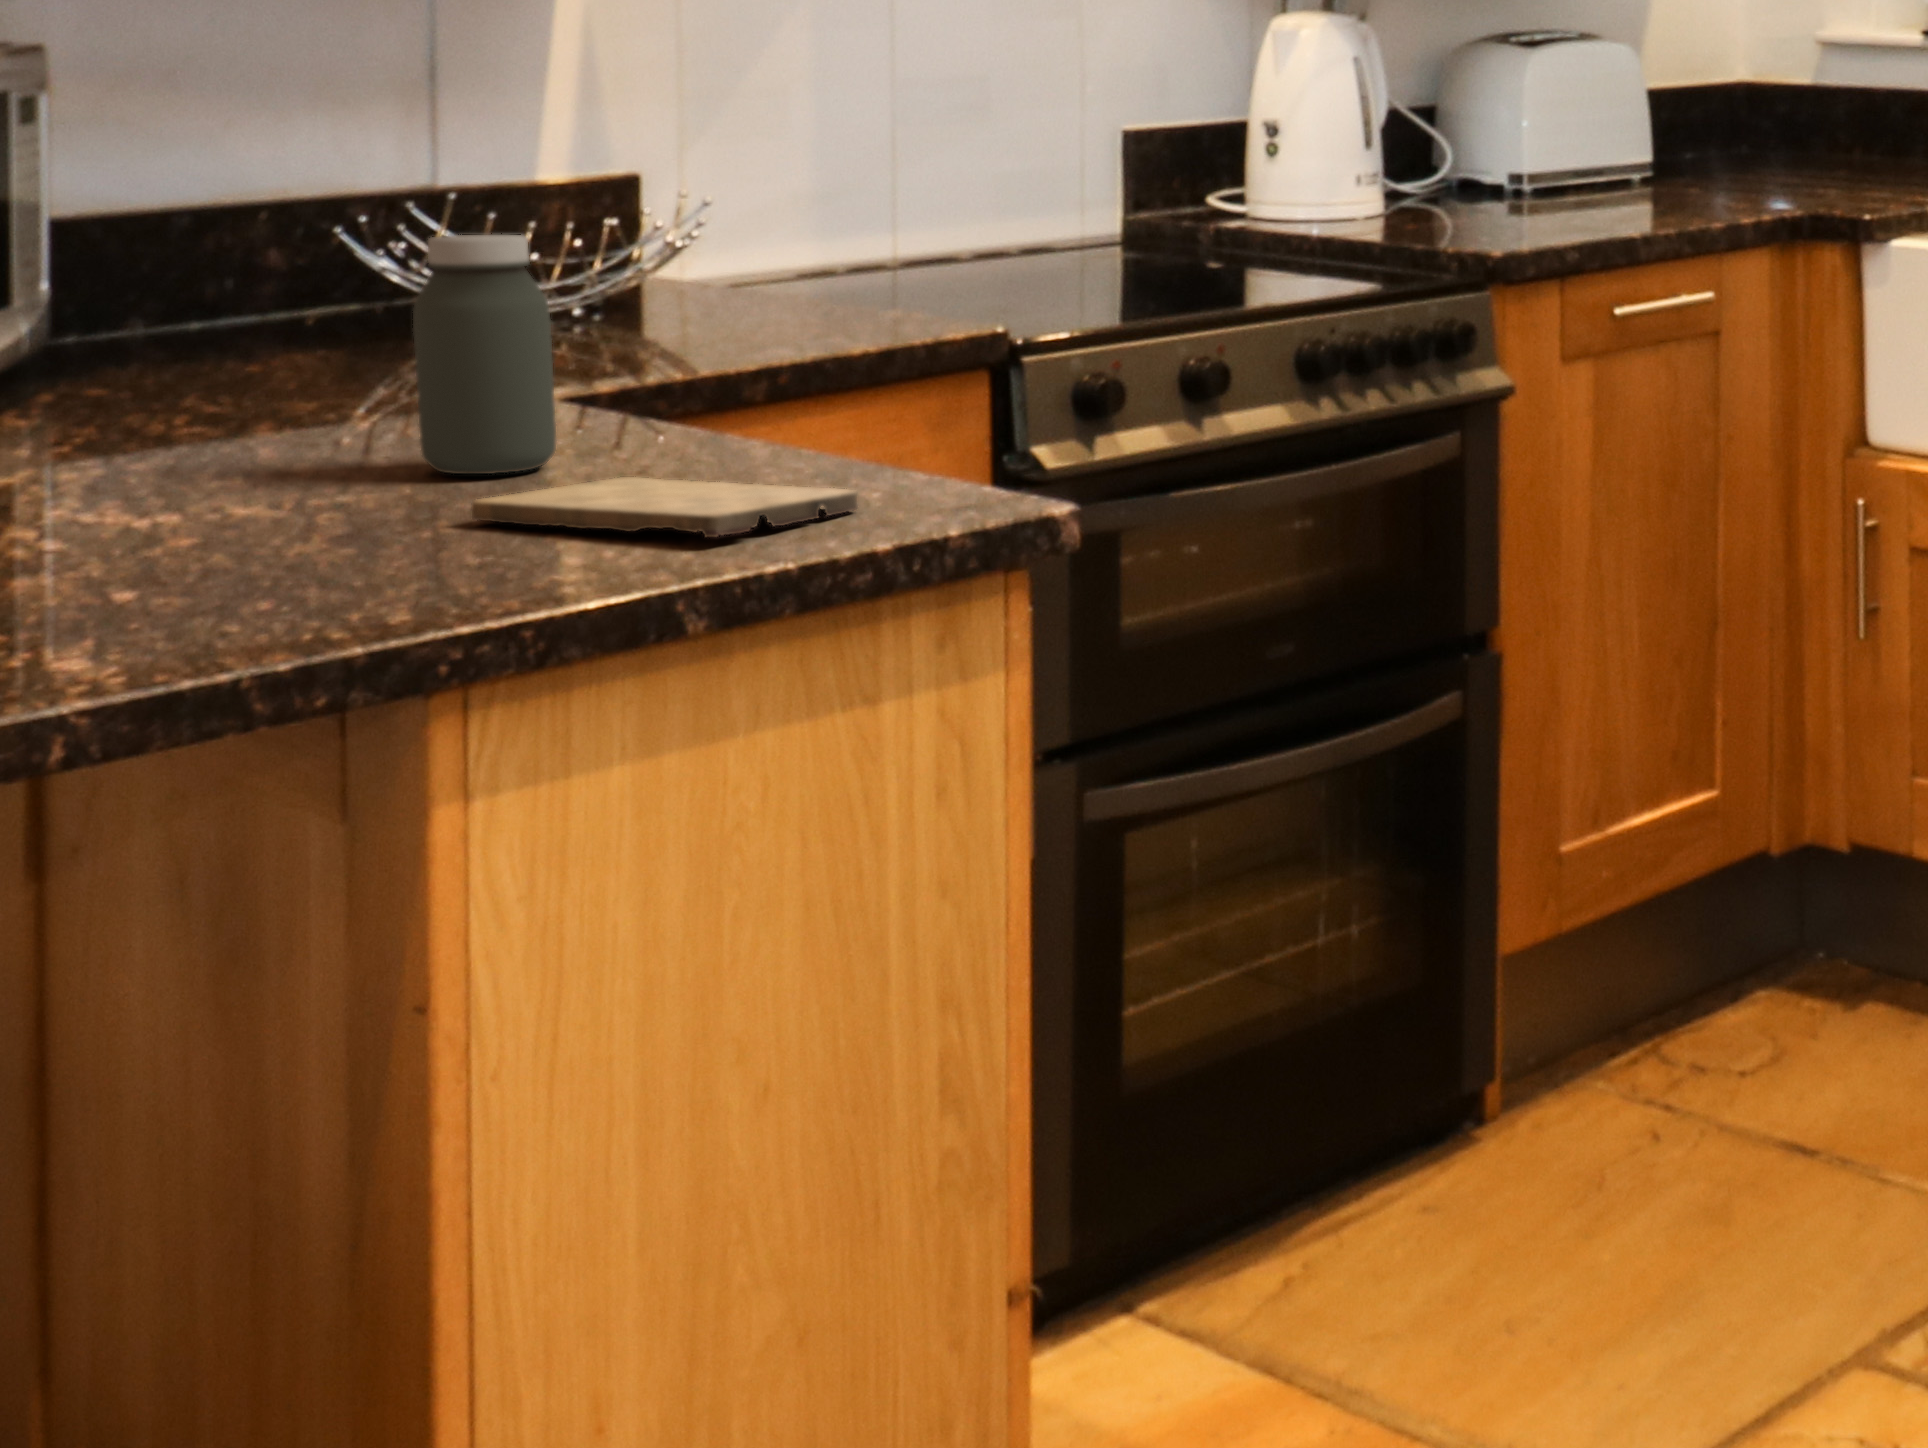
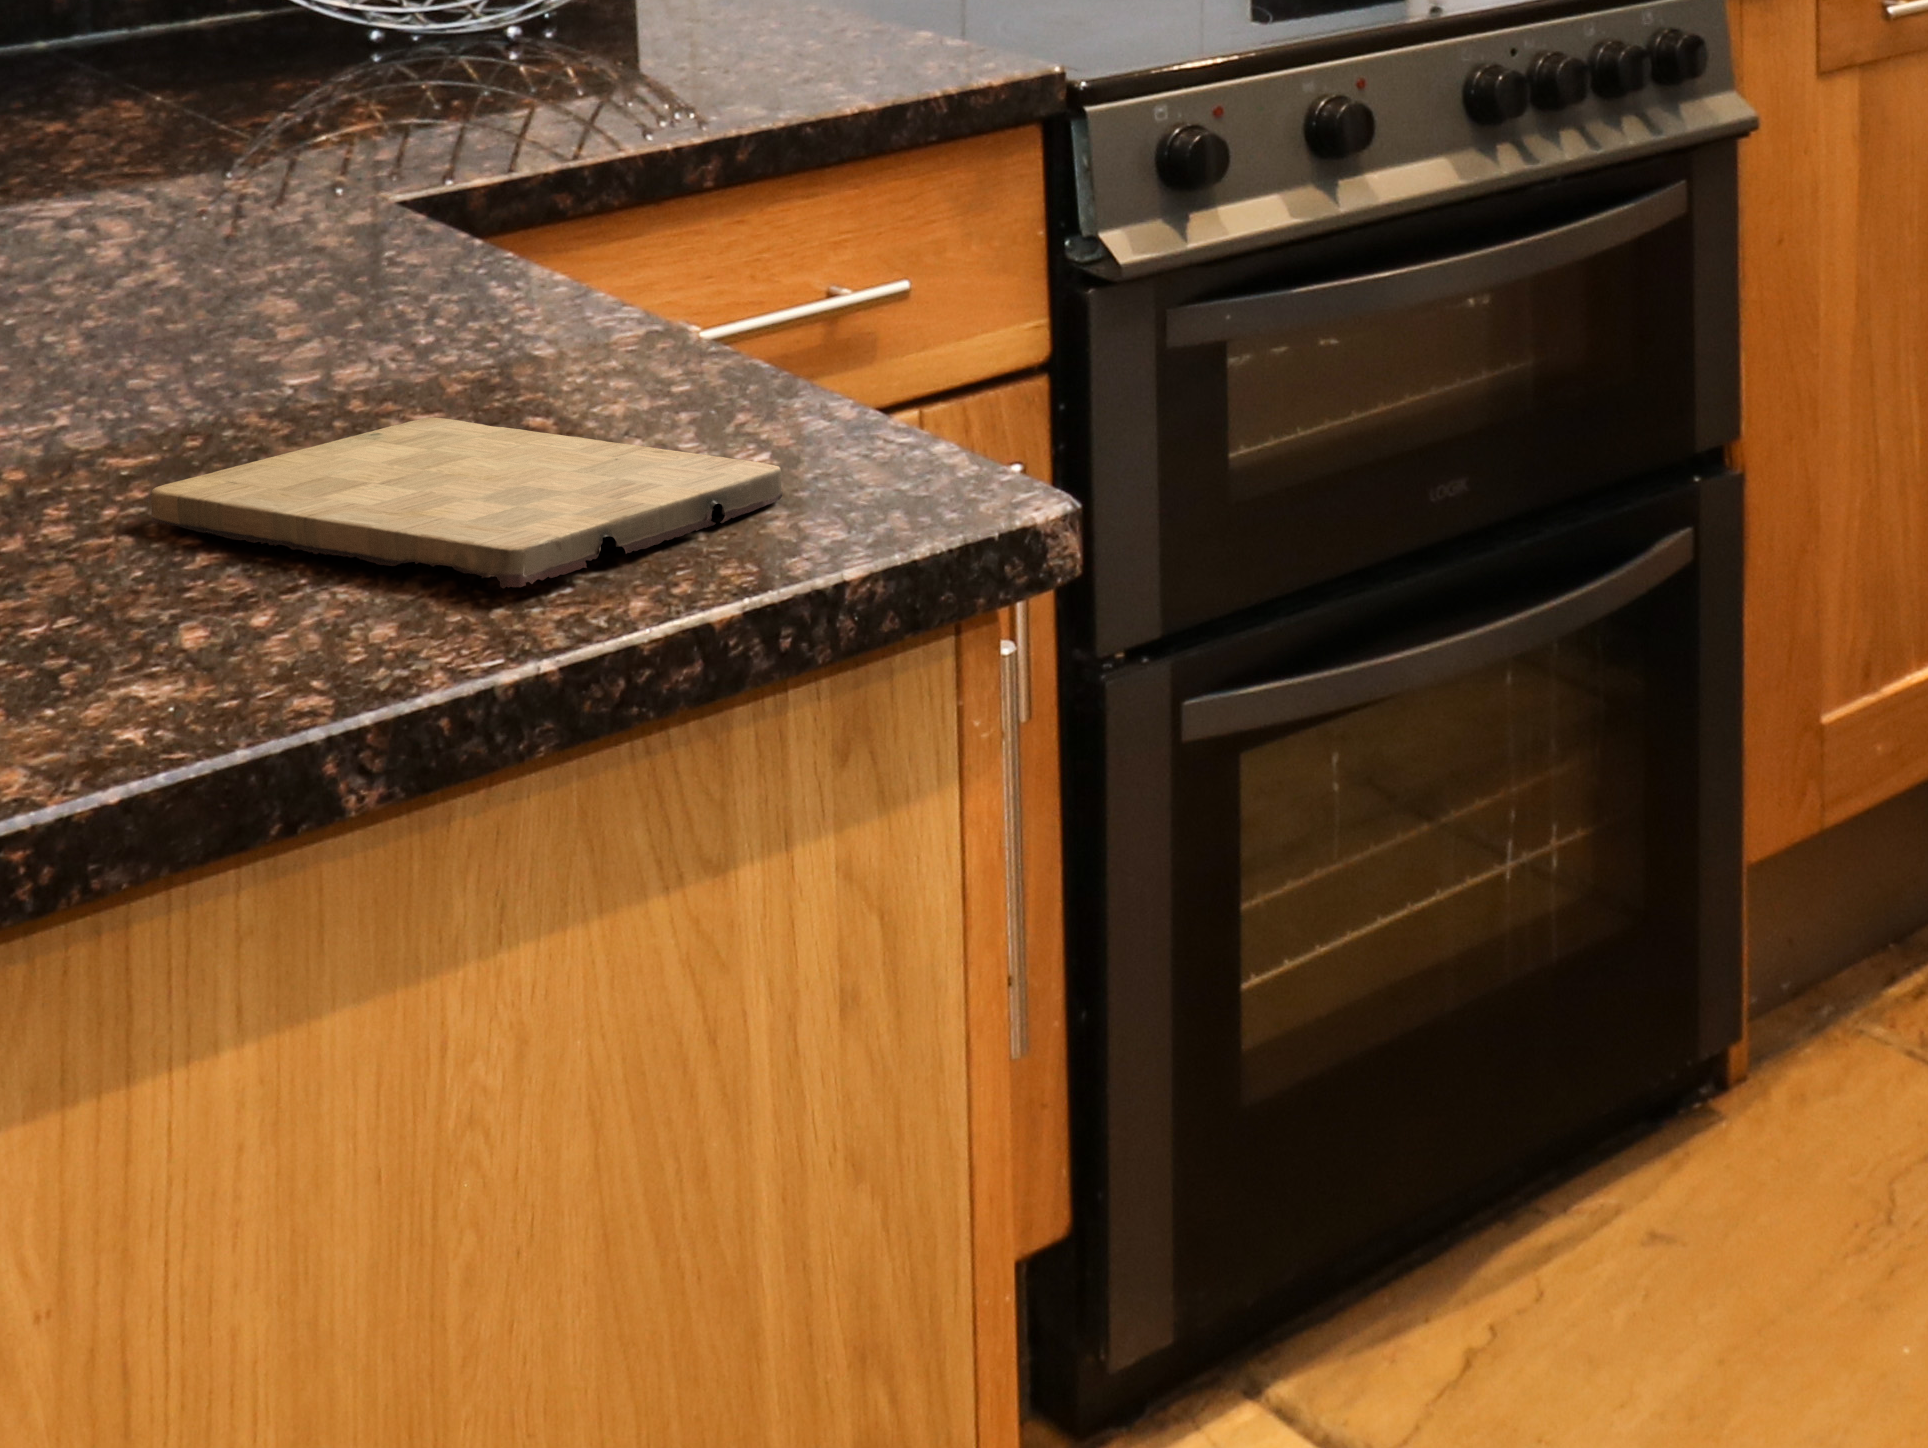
jar: present [413,235,556,474] -> none [121,11,349,397]

